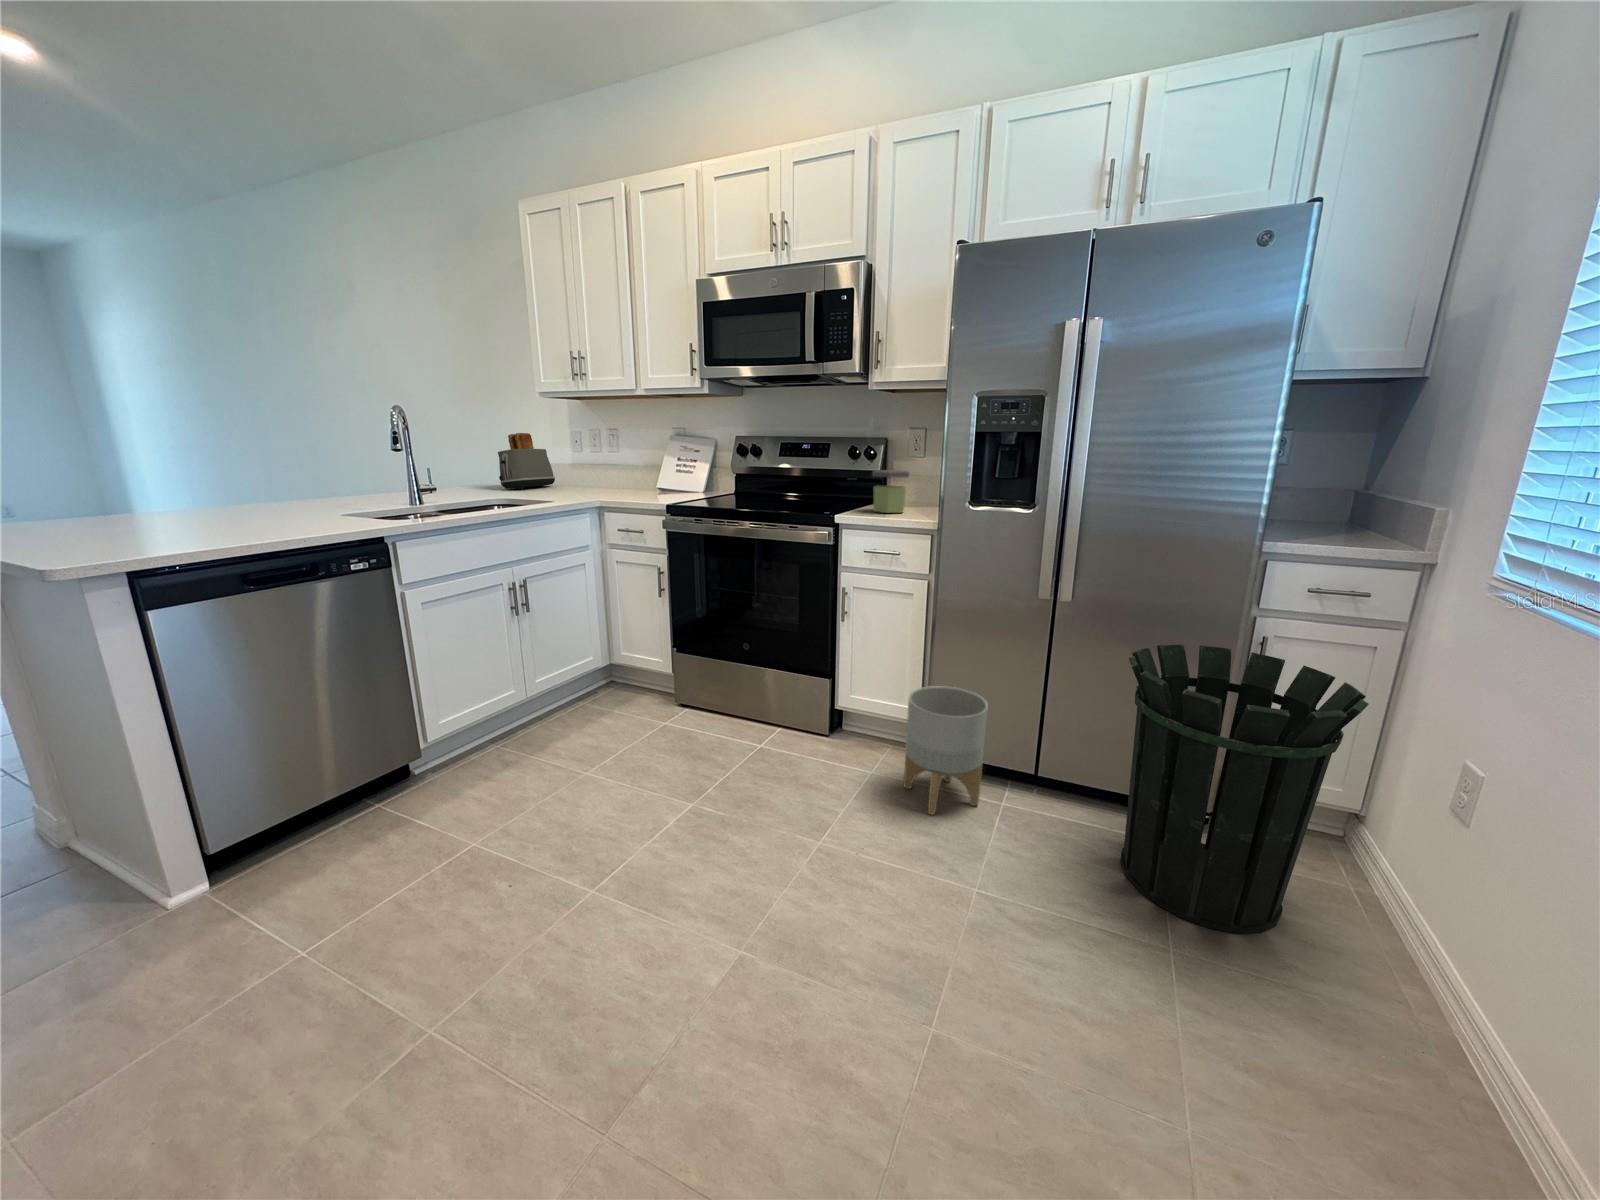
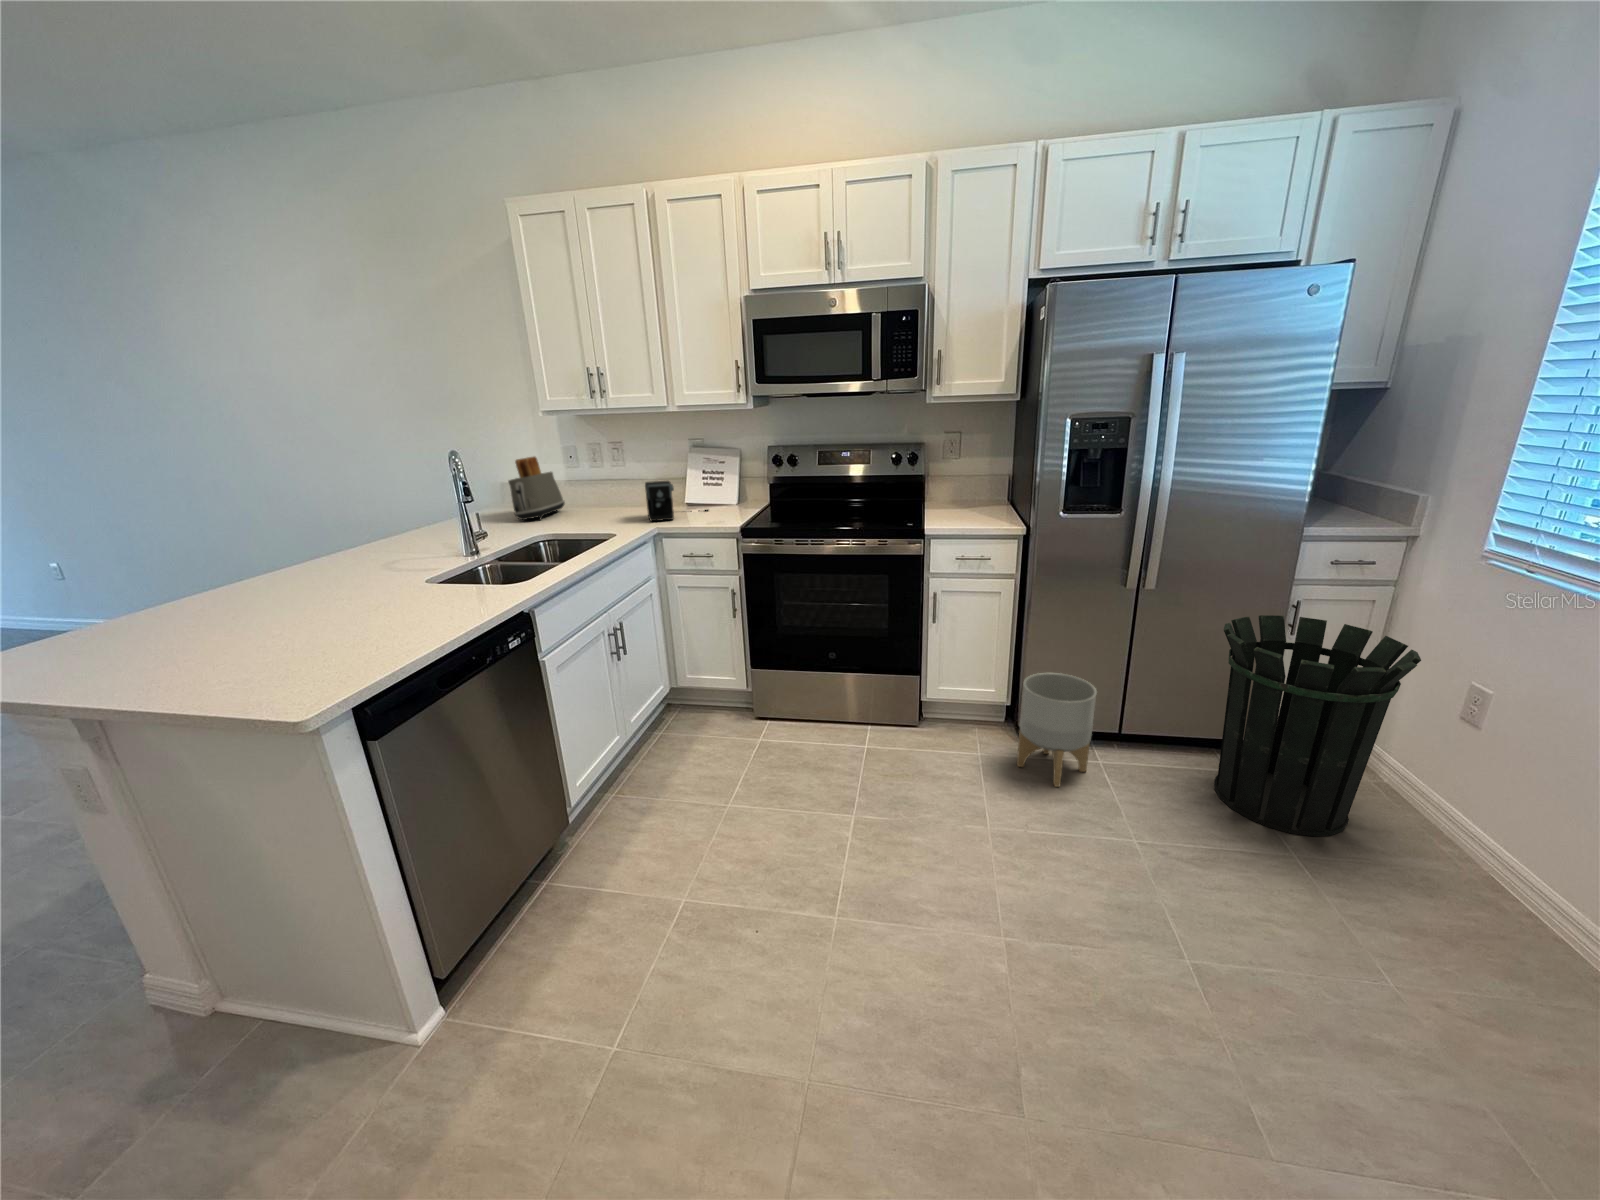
coffee maker: none [600,460,669,496] -> present [645,481,708,521]
jar: present [872,470,909,513] -> none [948,479,986,521]

